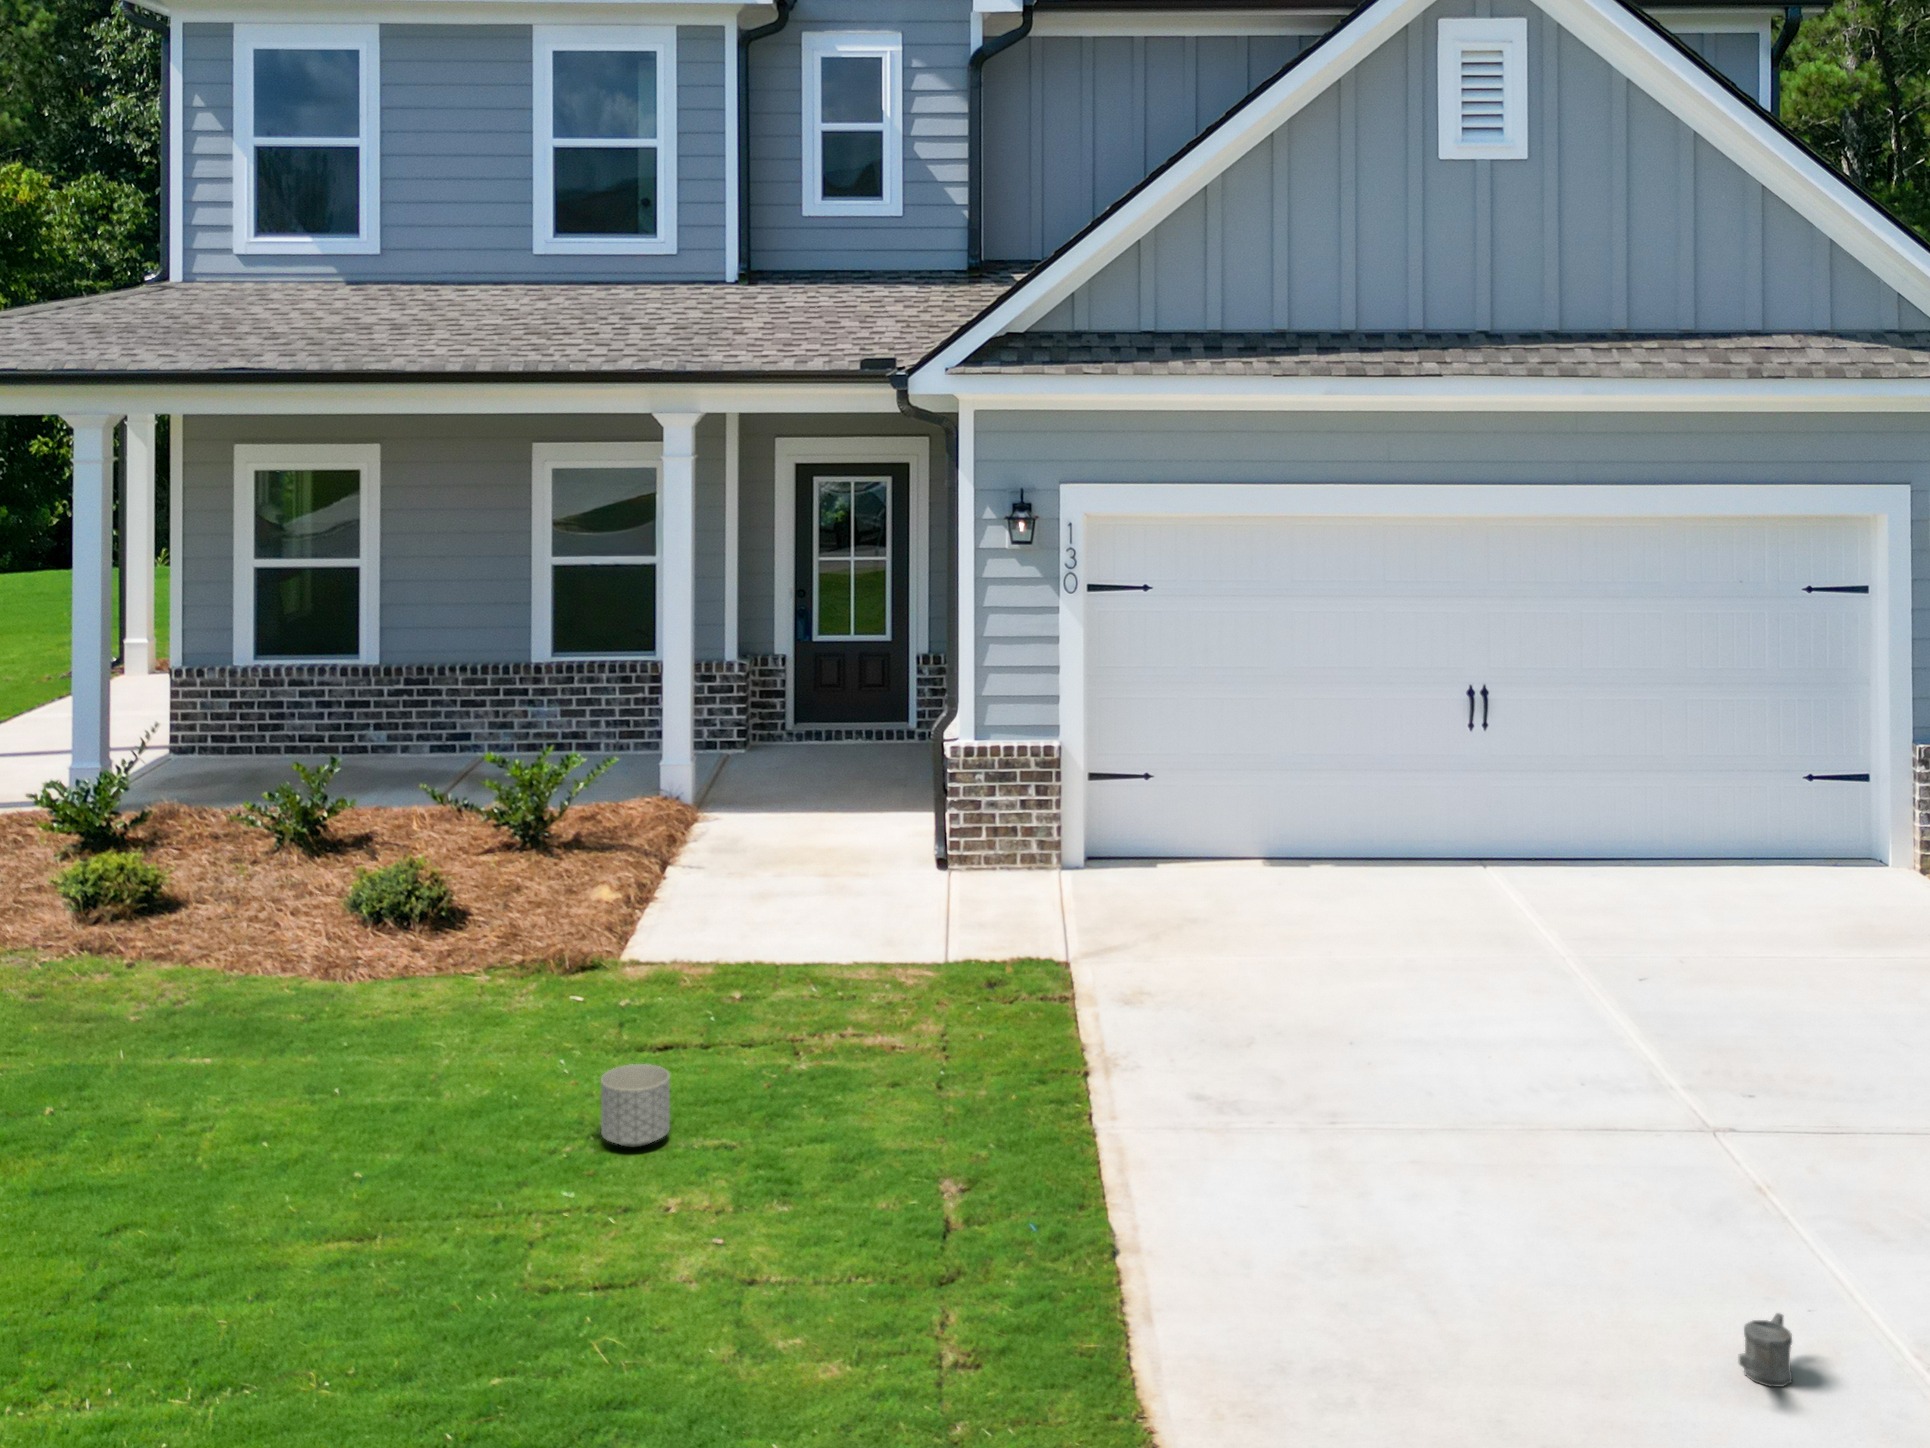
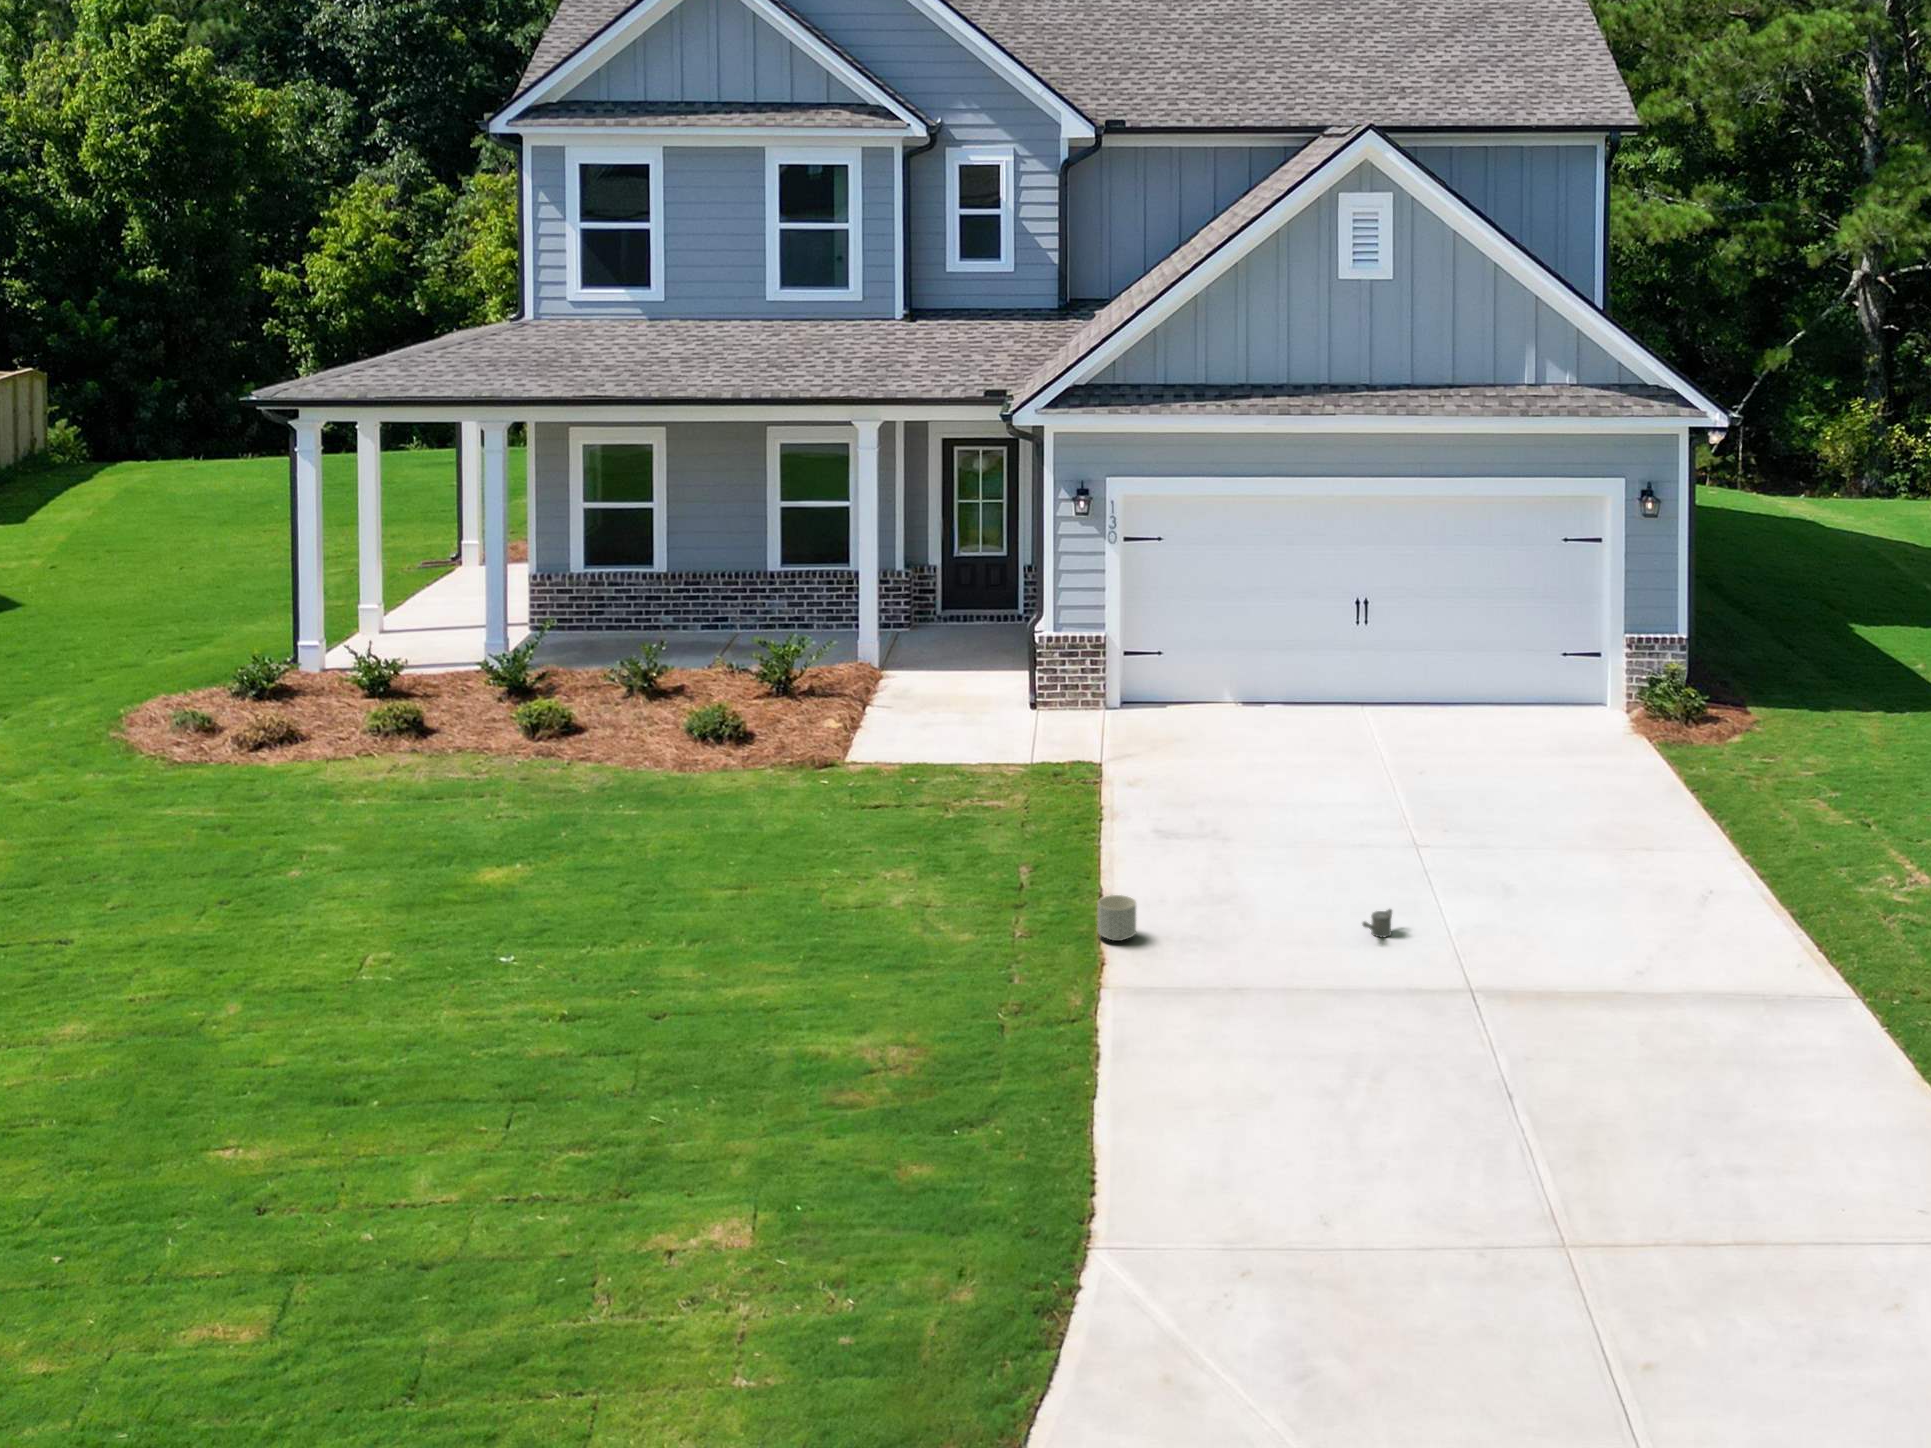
planter: present [601,1064,670,1147] -> present [1098,895,1136,941]

